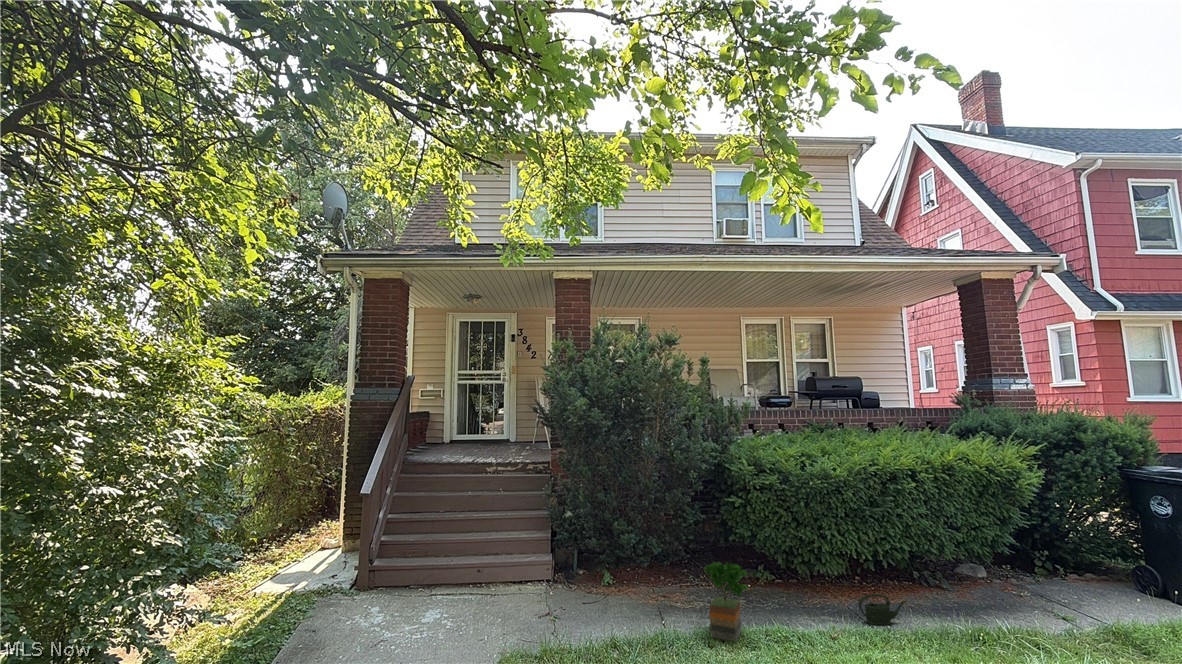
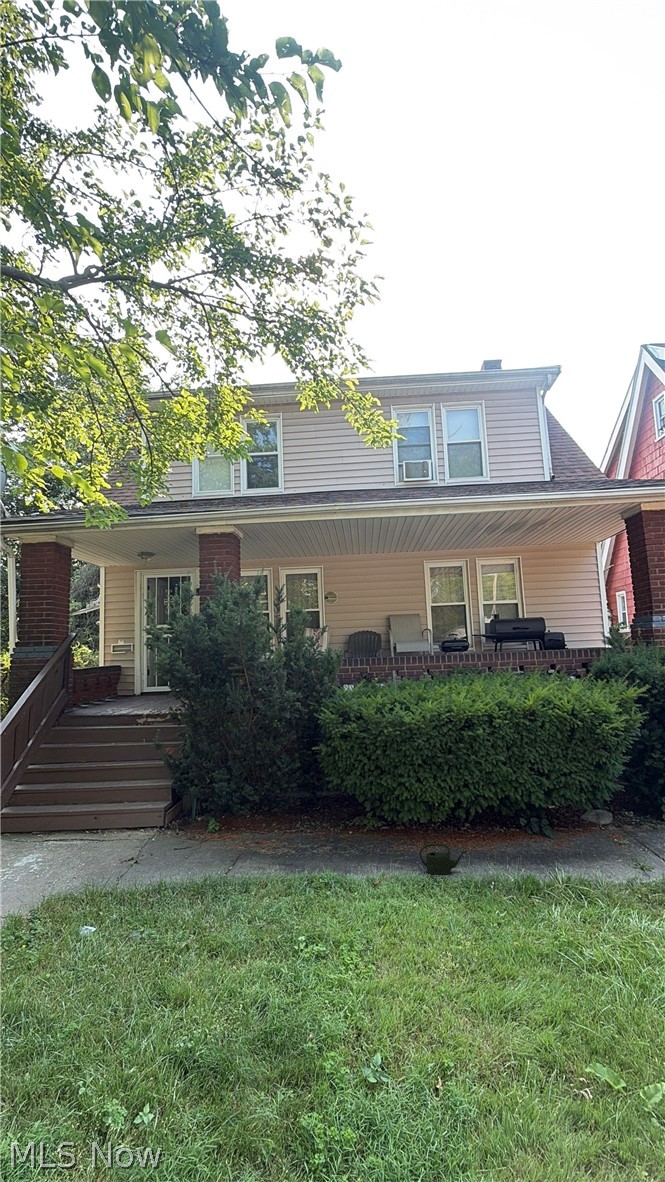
potted tree: present [705,562,748,641] -> none [255,810,300,889]

